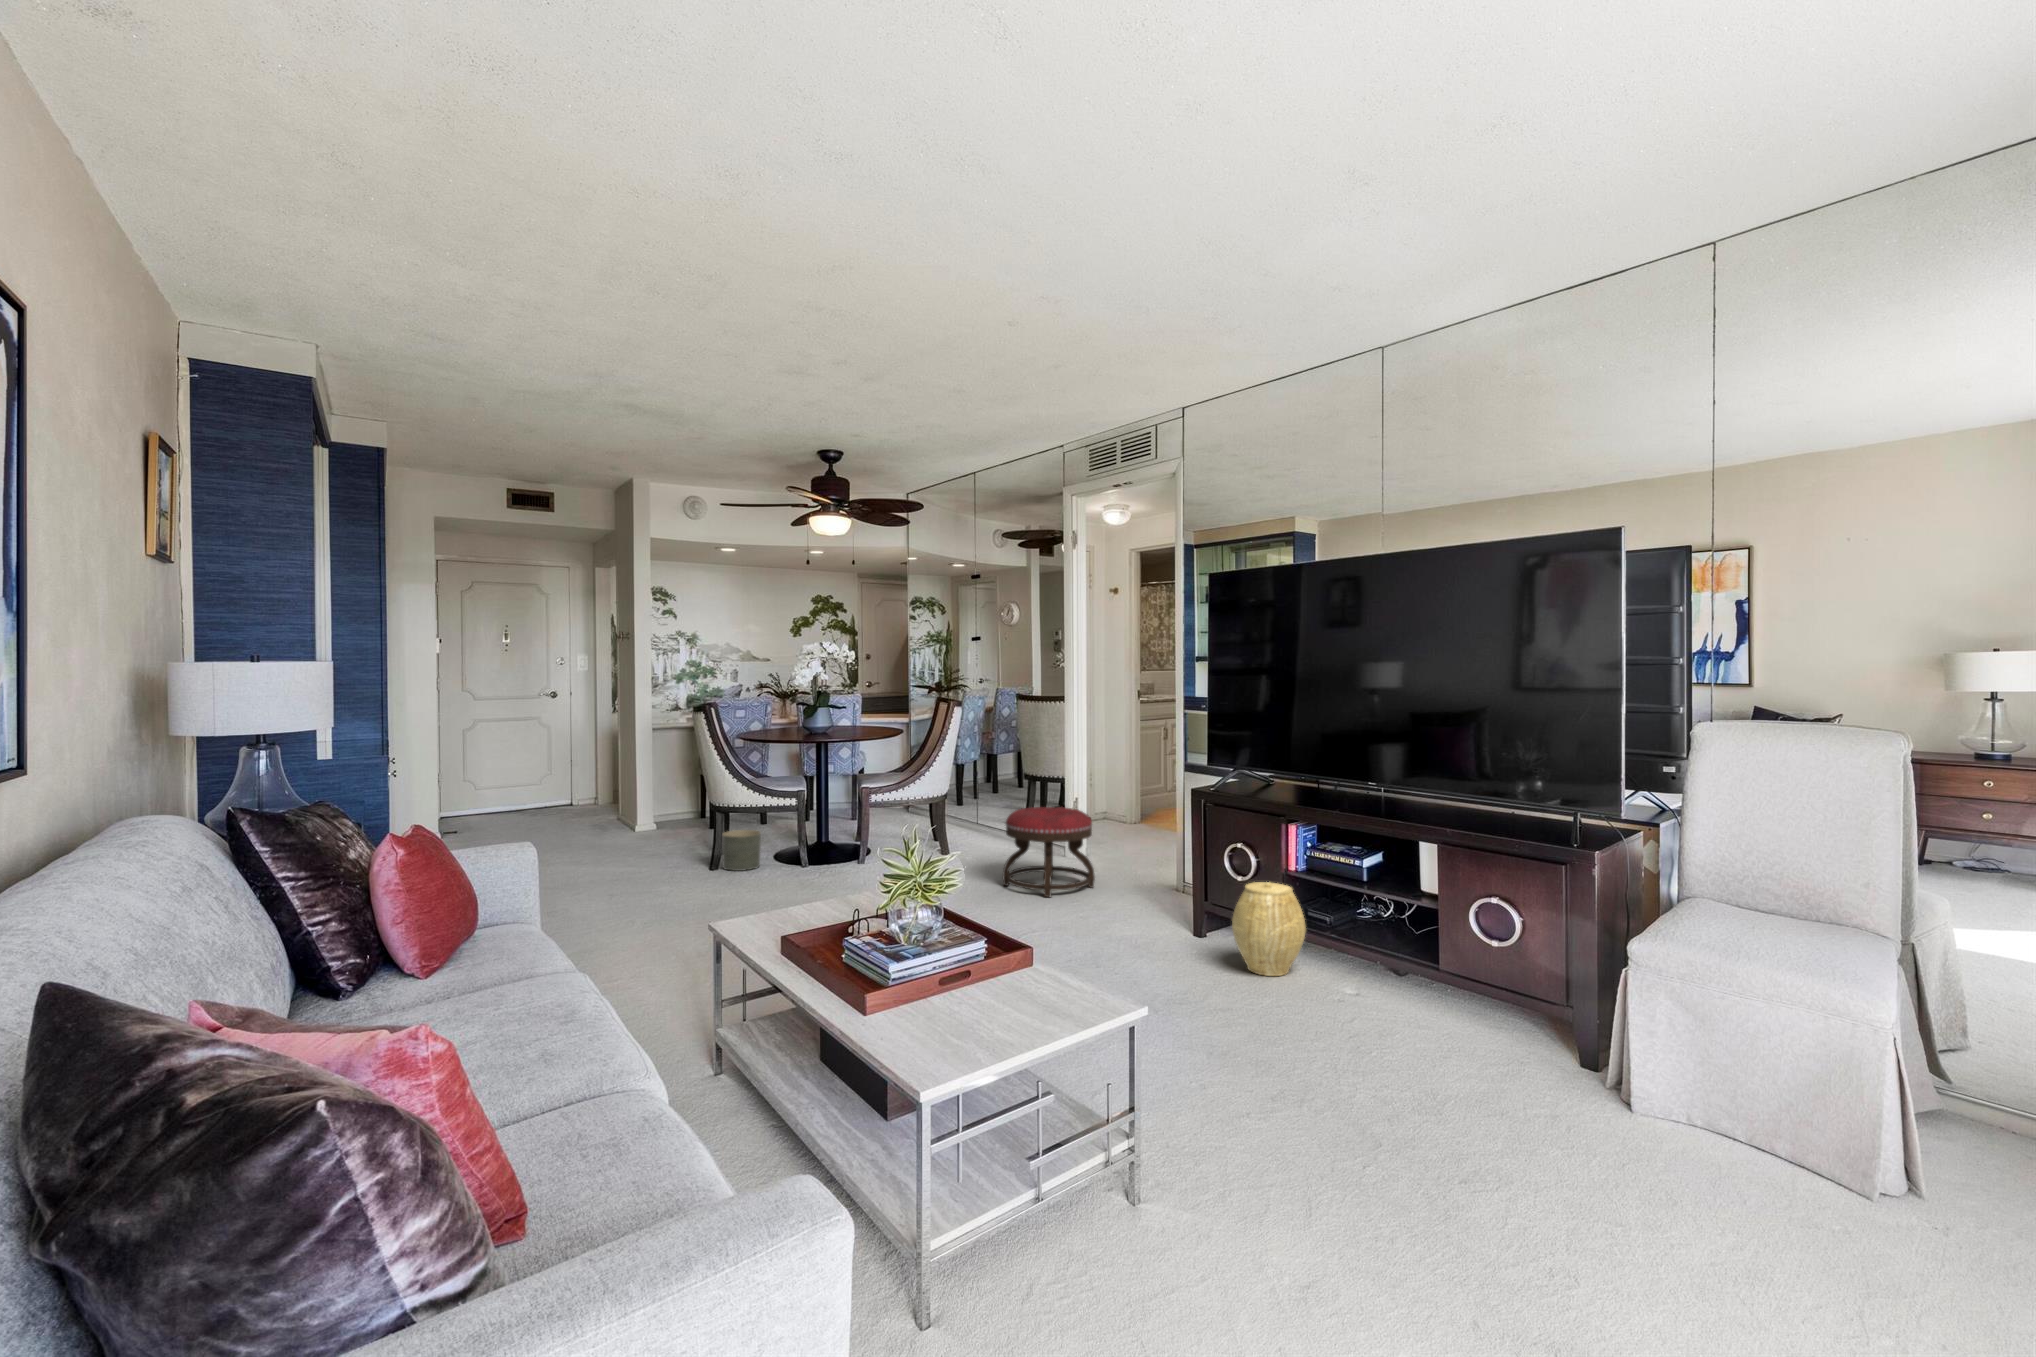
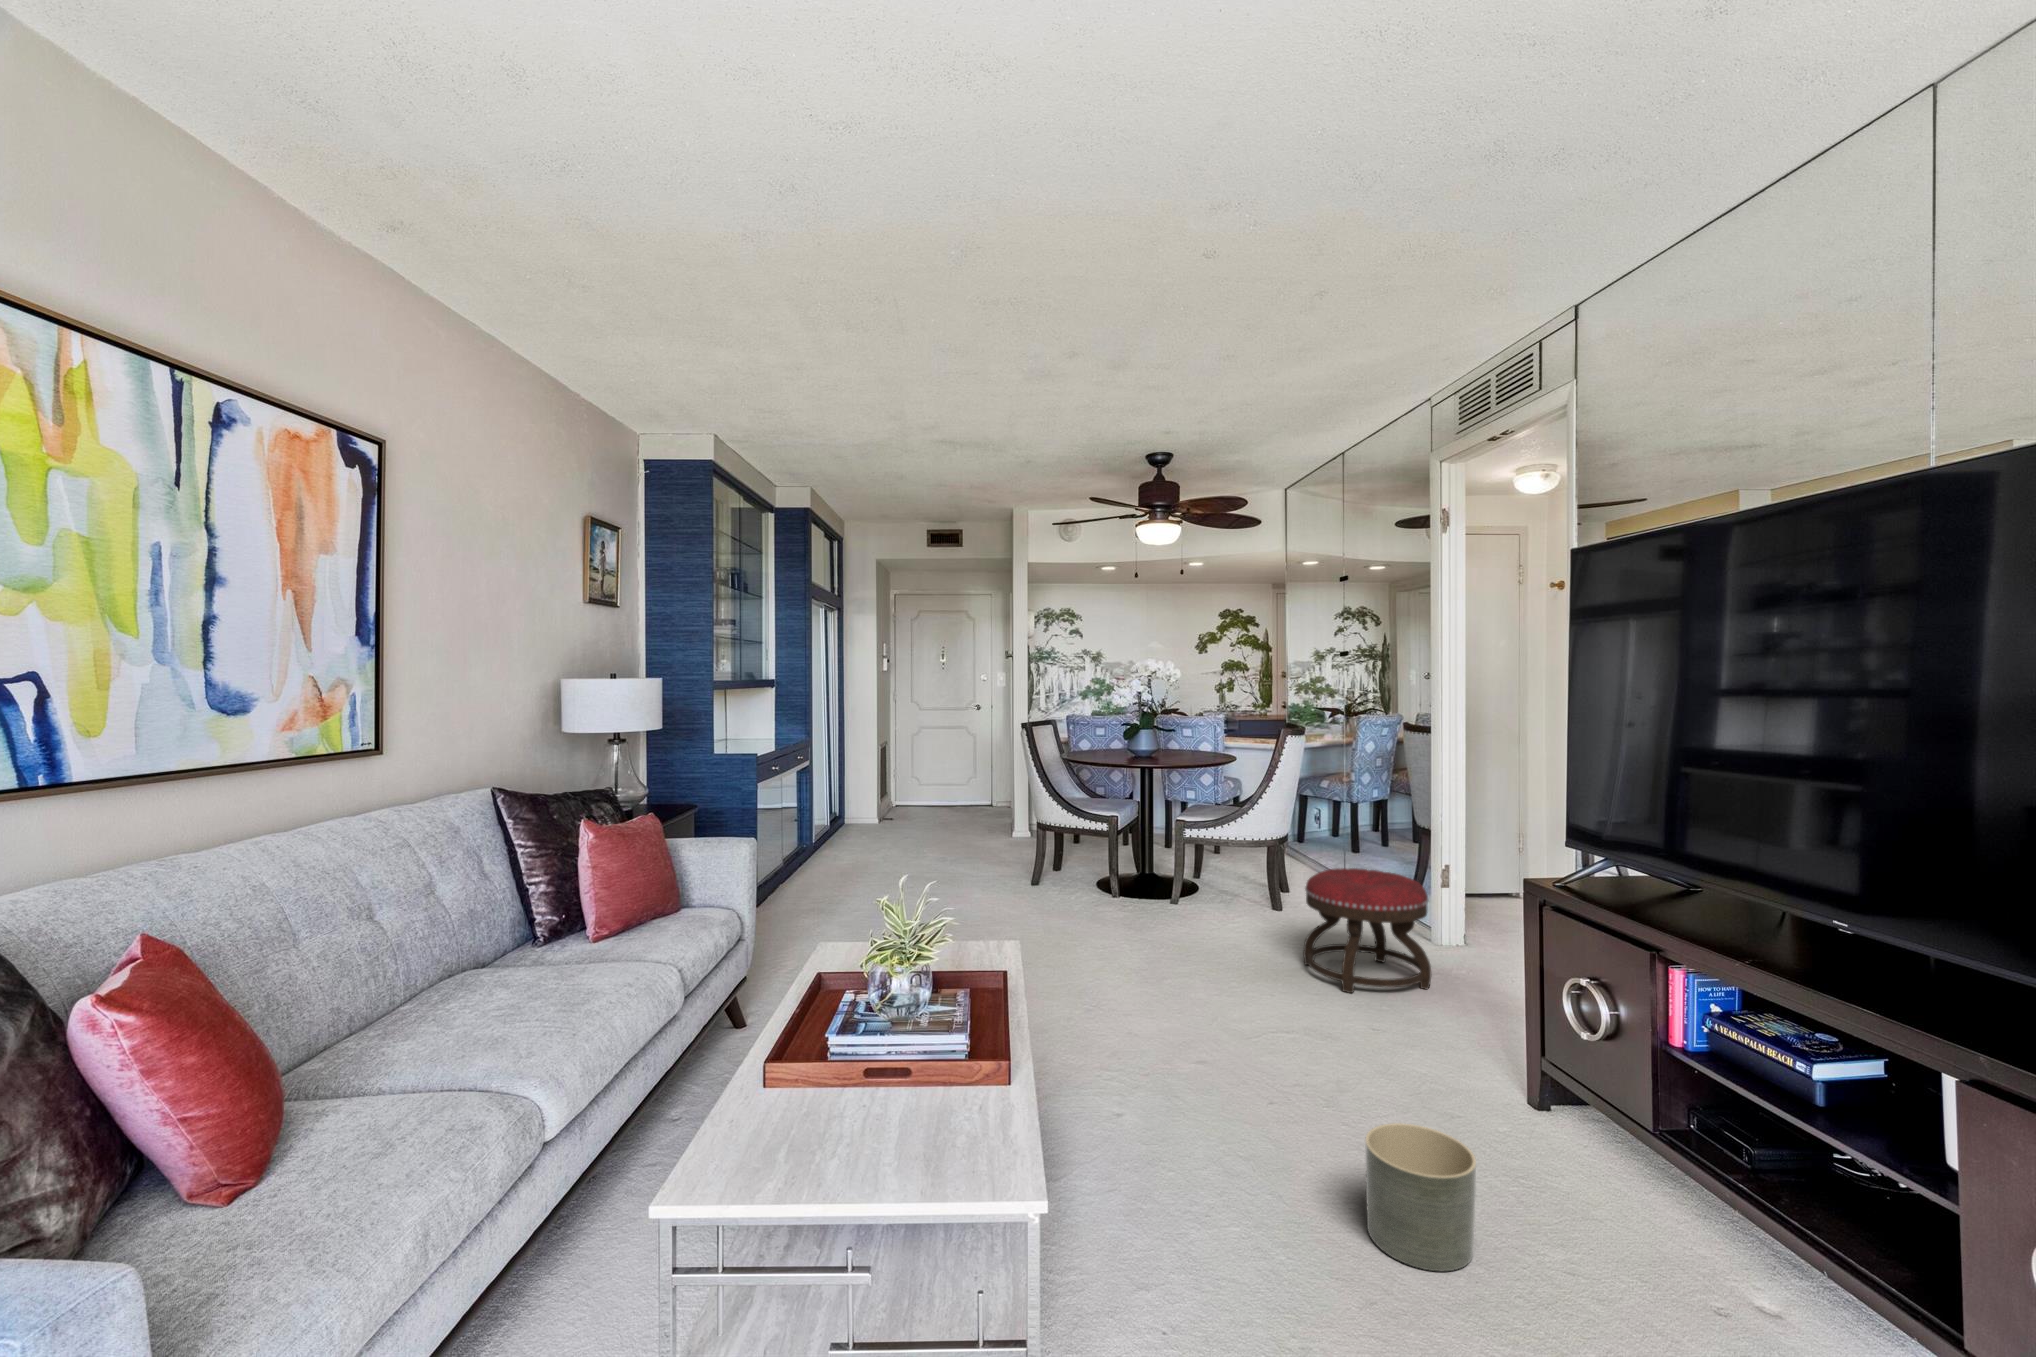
planter: present [722,830,761,871] -> present [1365,1123,1476,1271]
woven basket: present [1232,882,1306,976] -> none [1534,1054,1682,1234]

